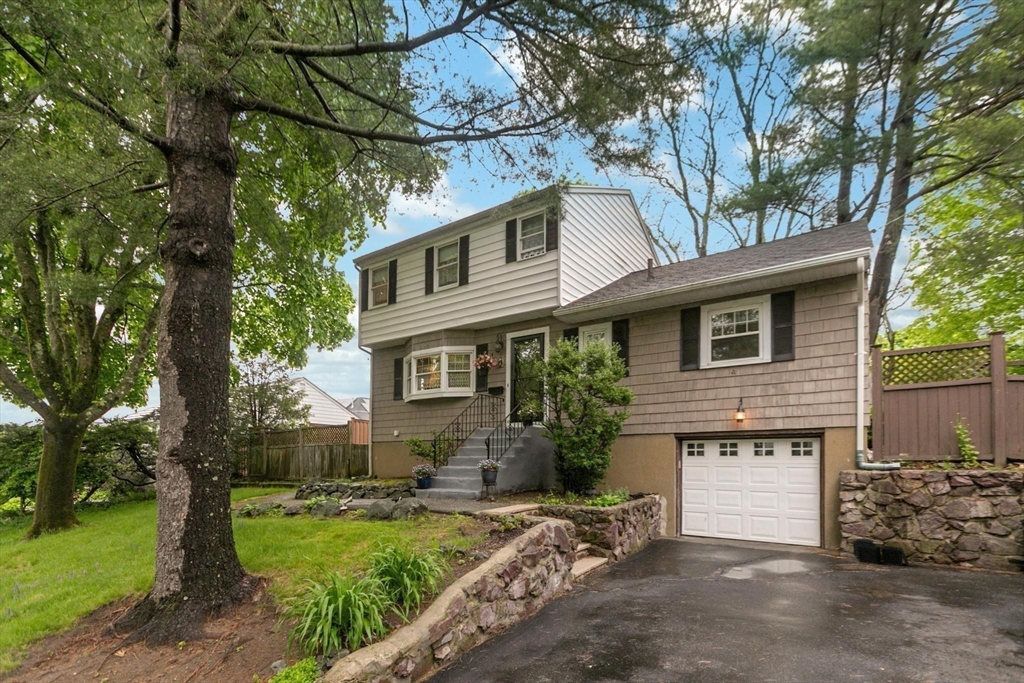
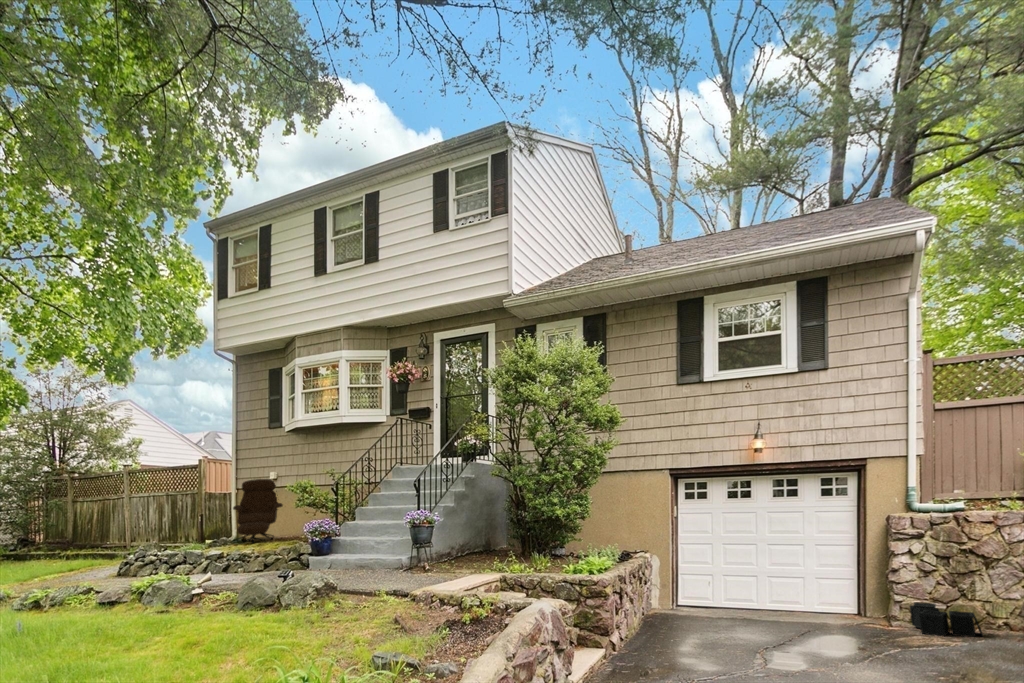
lounge chair: none [370,436,404,481] -> present [233,479,283,544]

